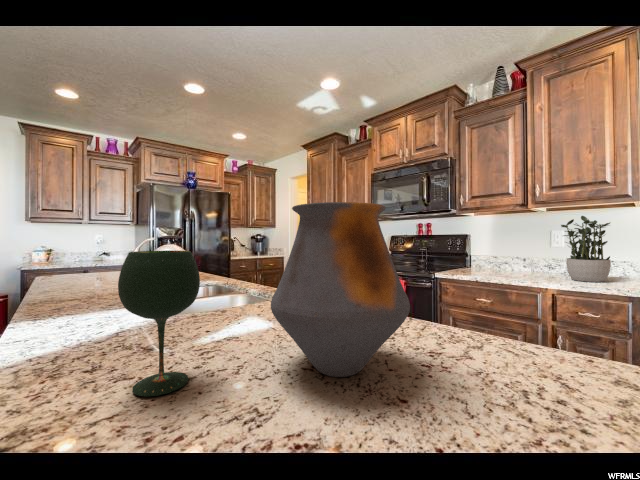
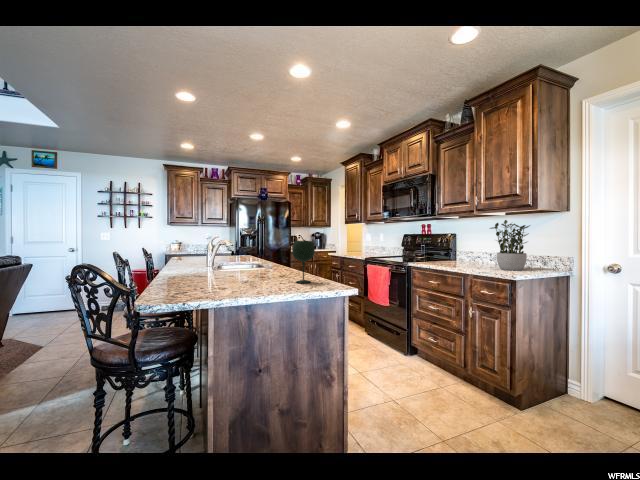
vase: present [271,202,410,377] -> none [227,226,273,280]
wine glass: present [118,251,200,397] -> present [292,241,315,283]

